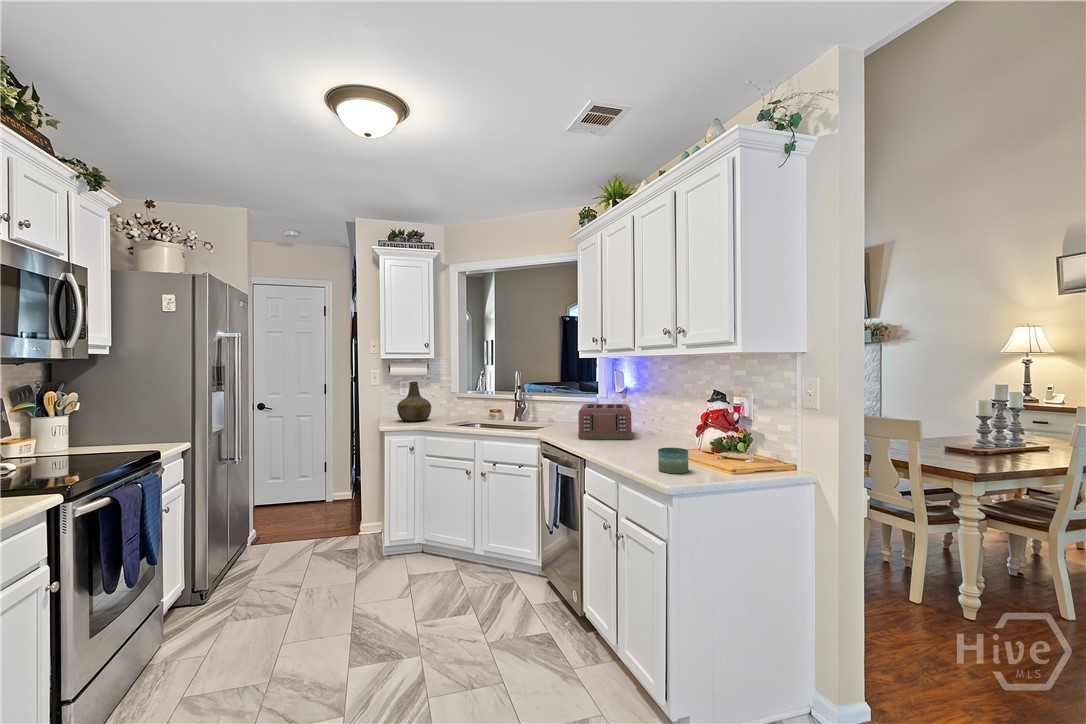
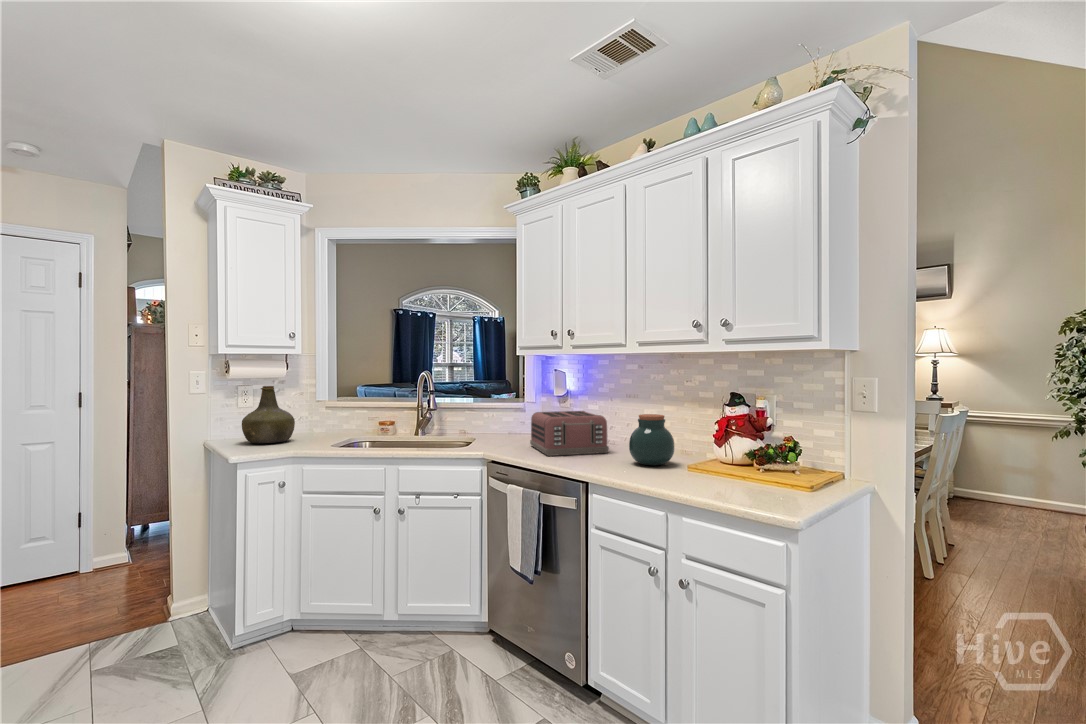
jar: none [630,408,667,450] -> present [629,414,674,465]
candle: present [658,448,688,473] -> none [715,461,754,493]

